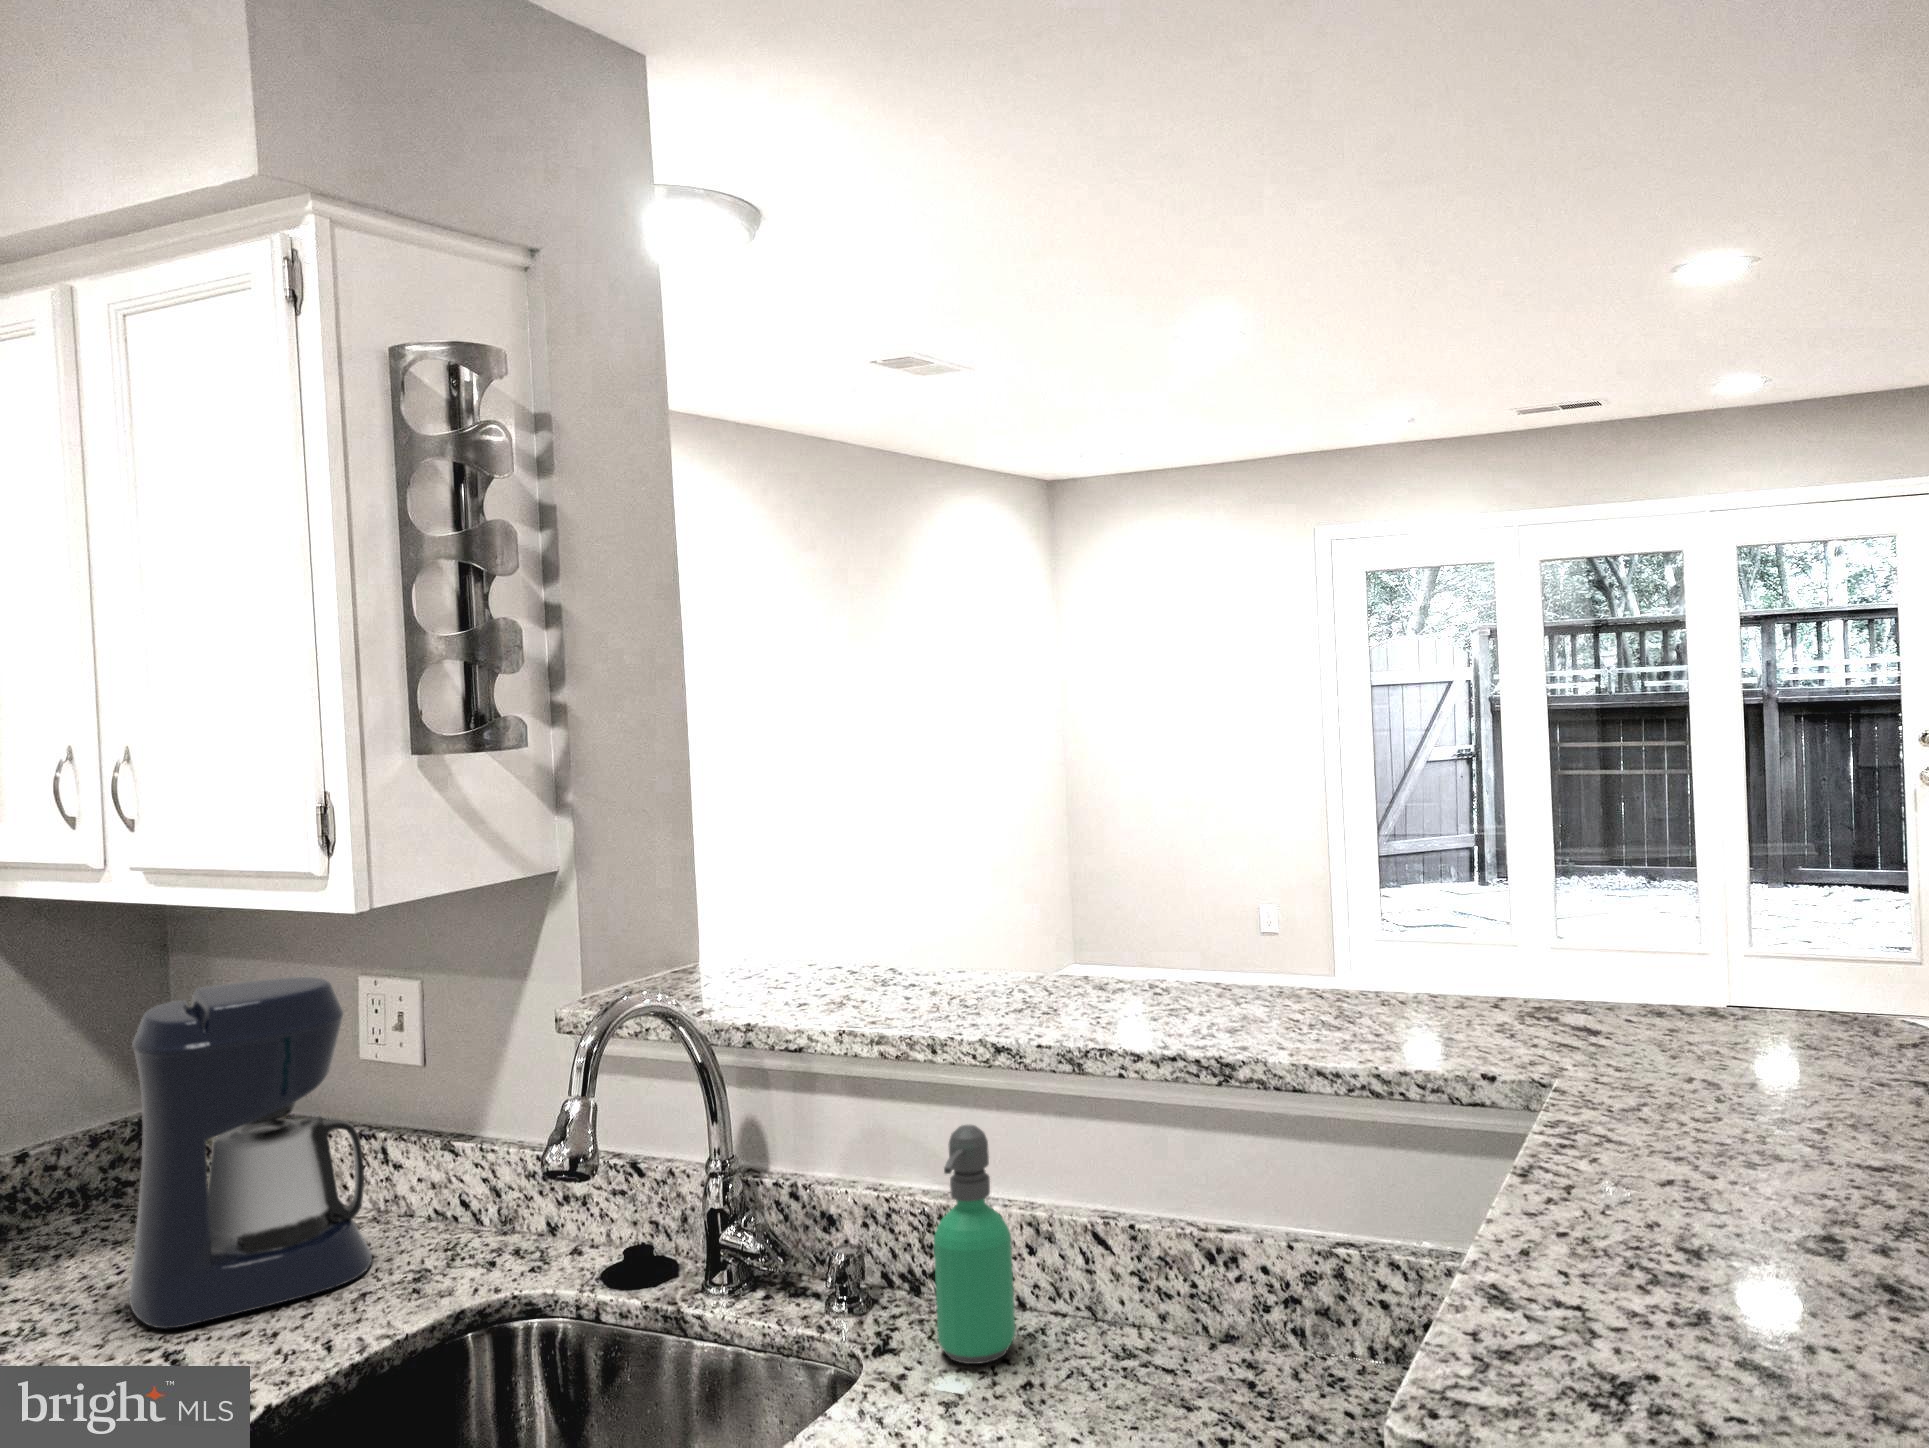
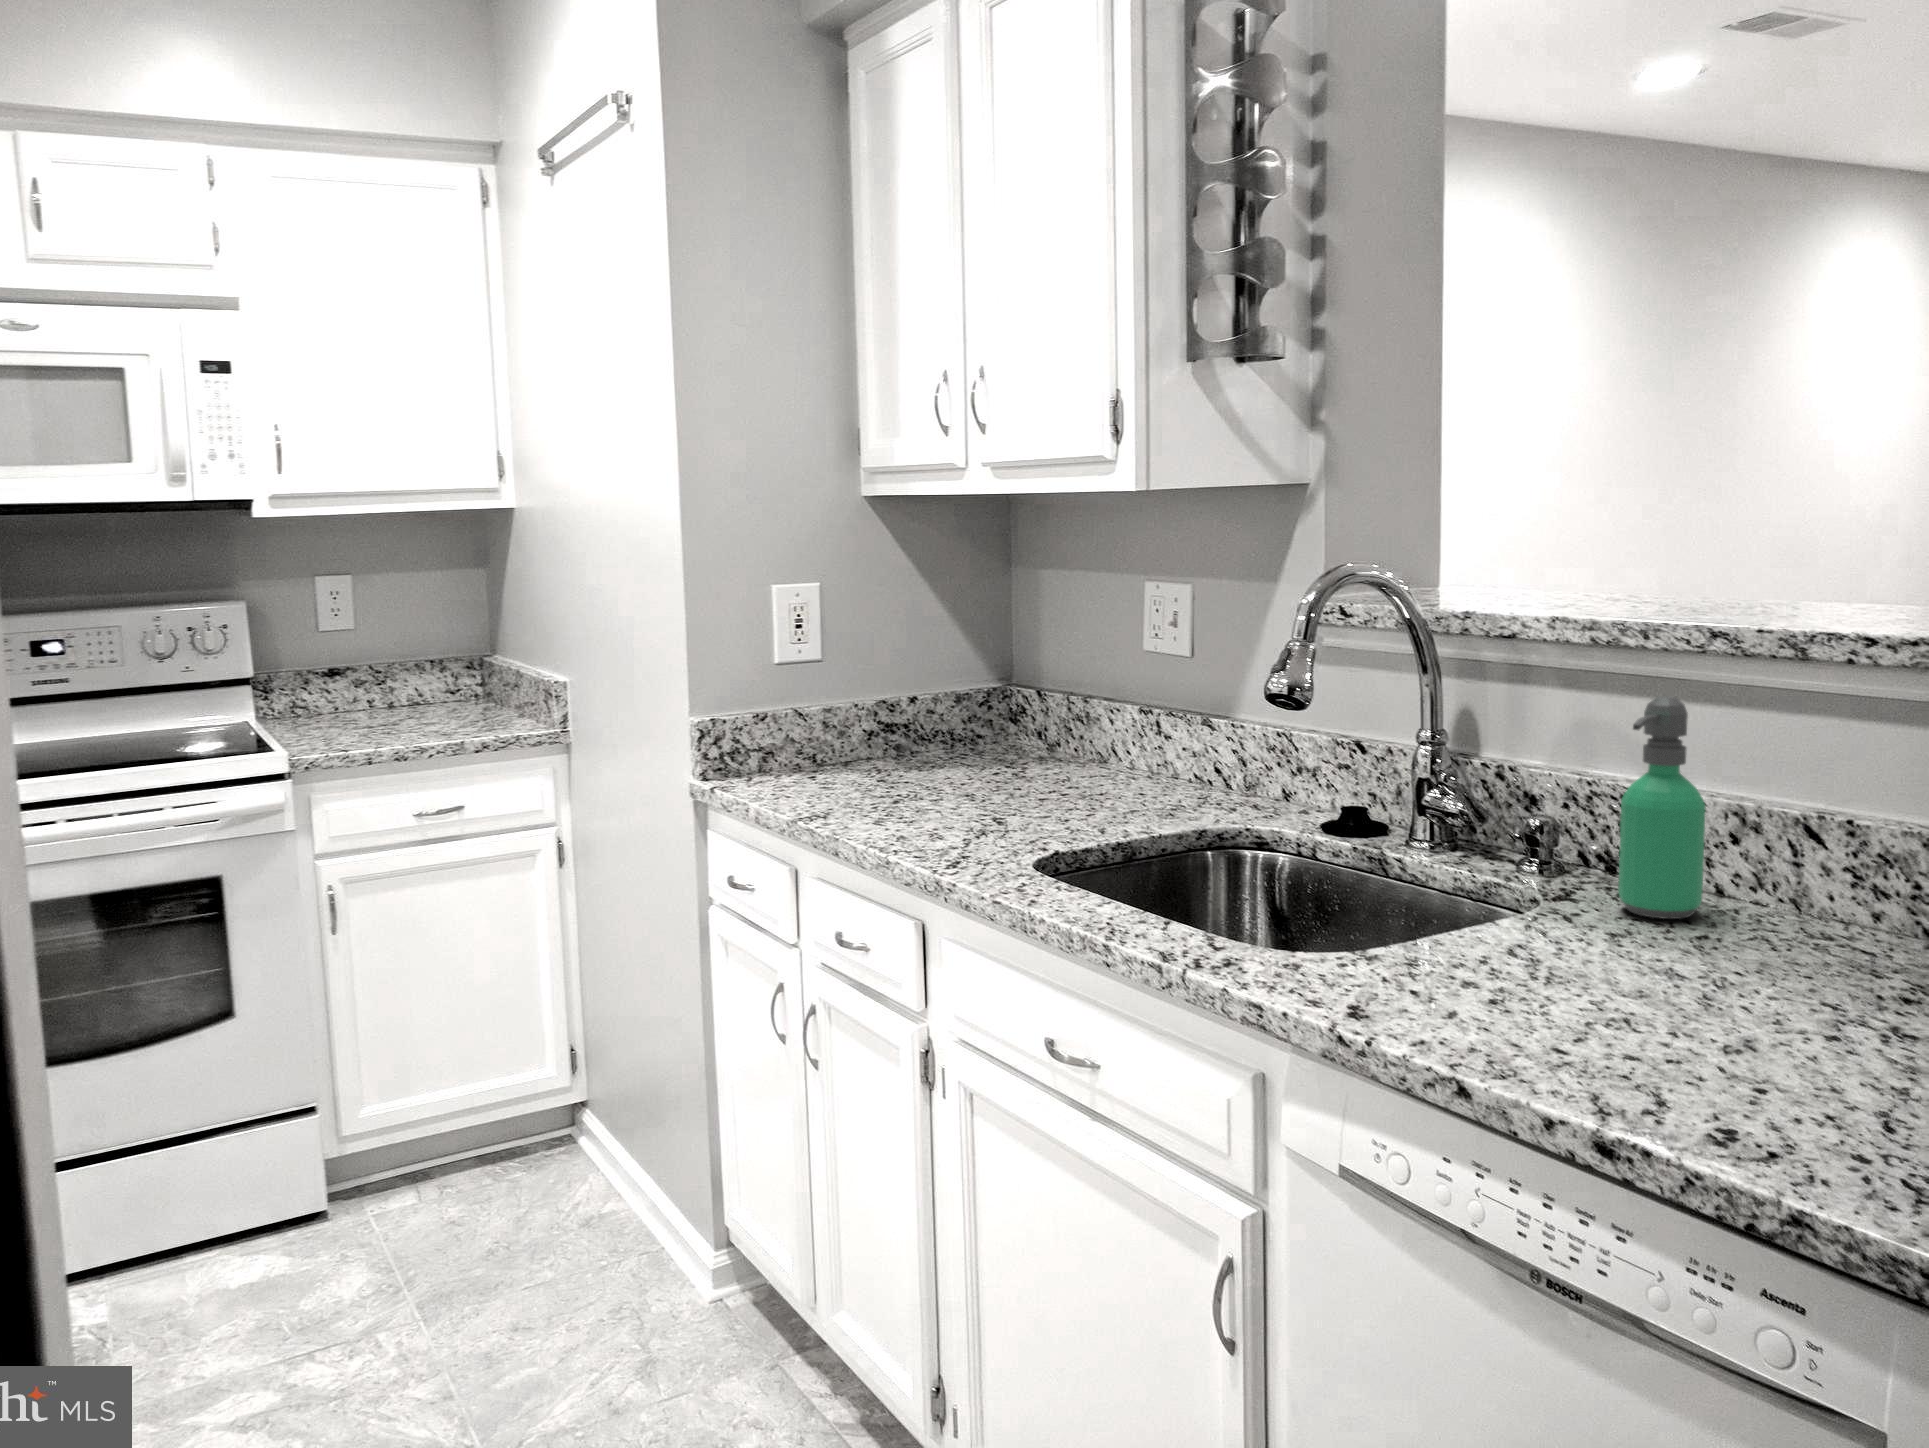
coffee maker: present [129,977,372,1329] -> none [973,565,1143,809]

